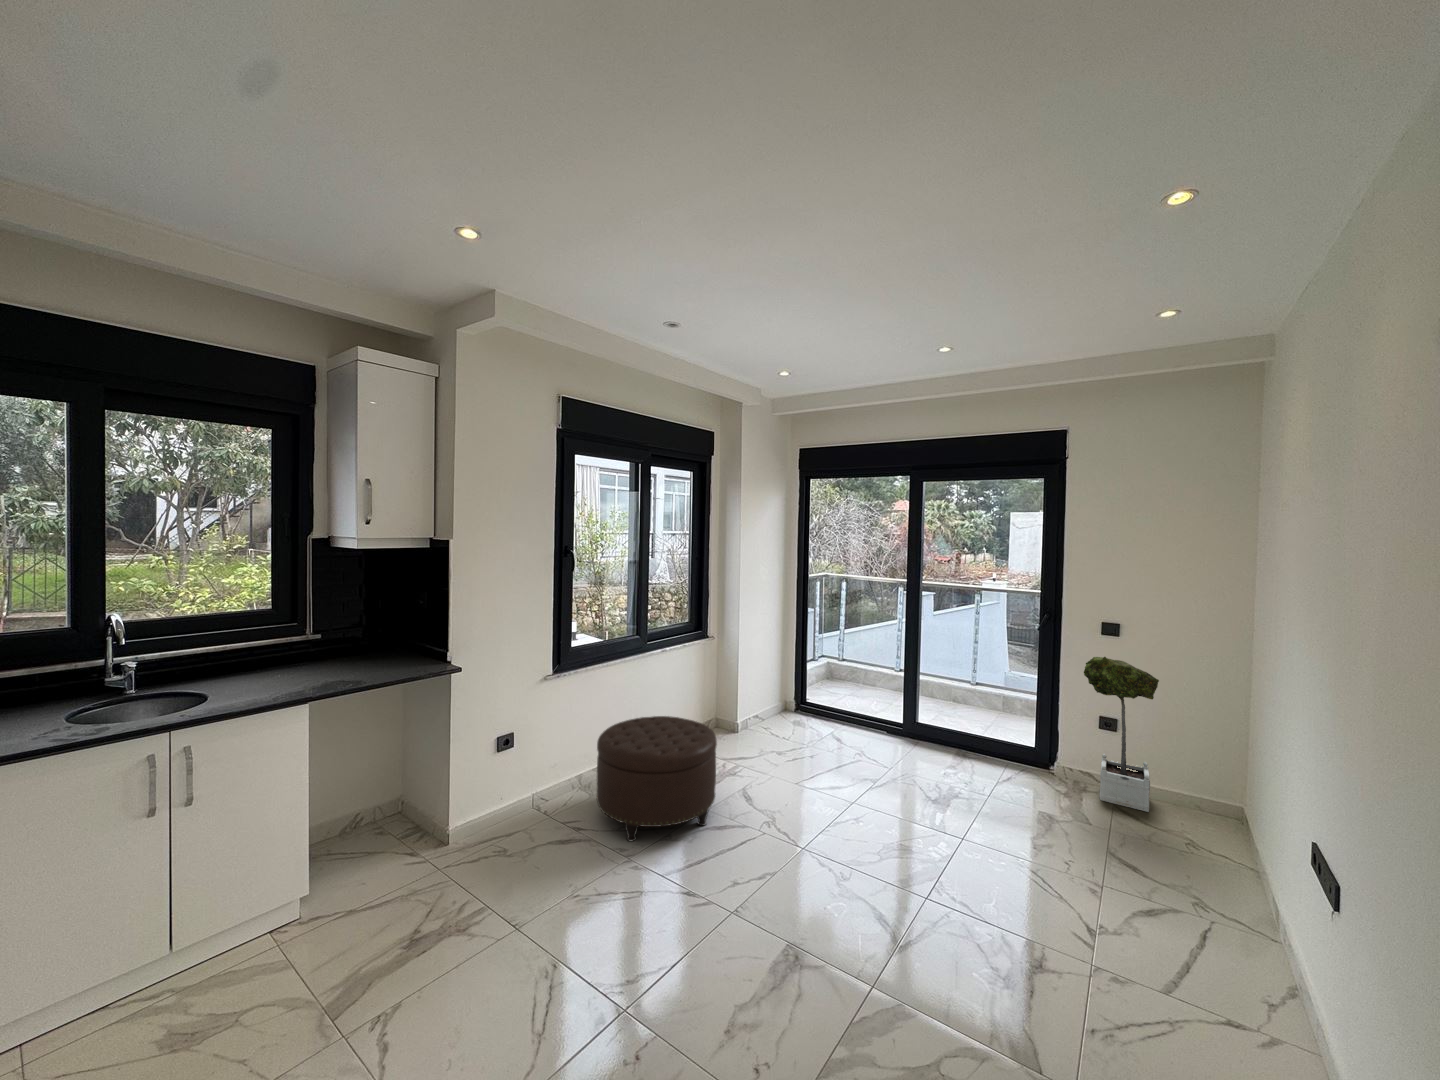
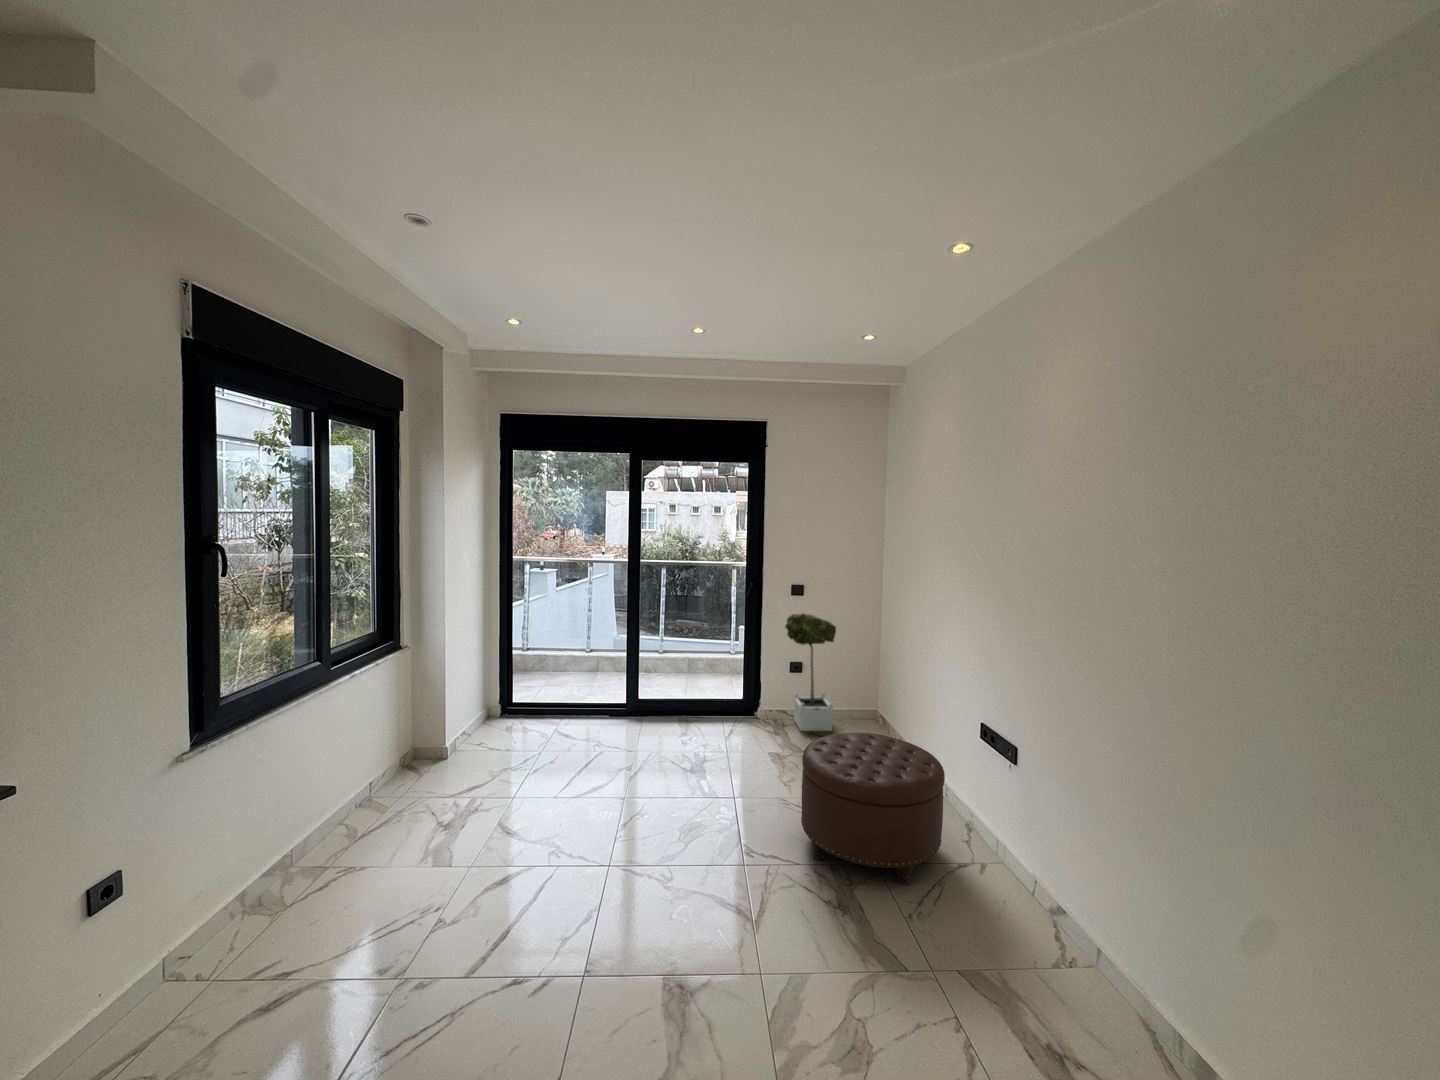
ottoman: present [597,716,717,841] -> present [801,733,945,885]

